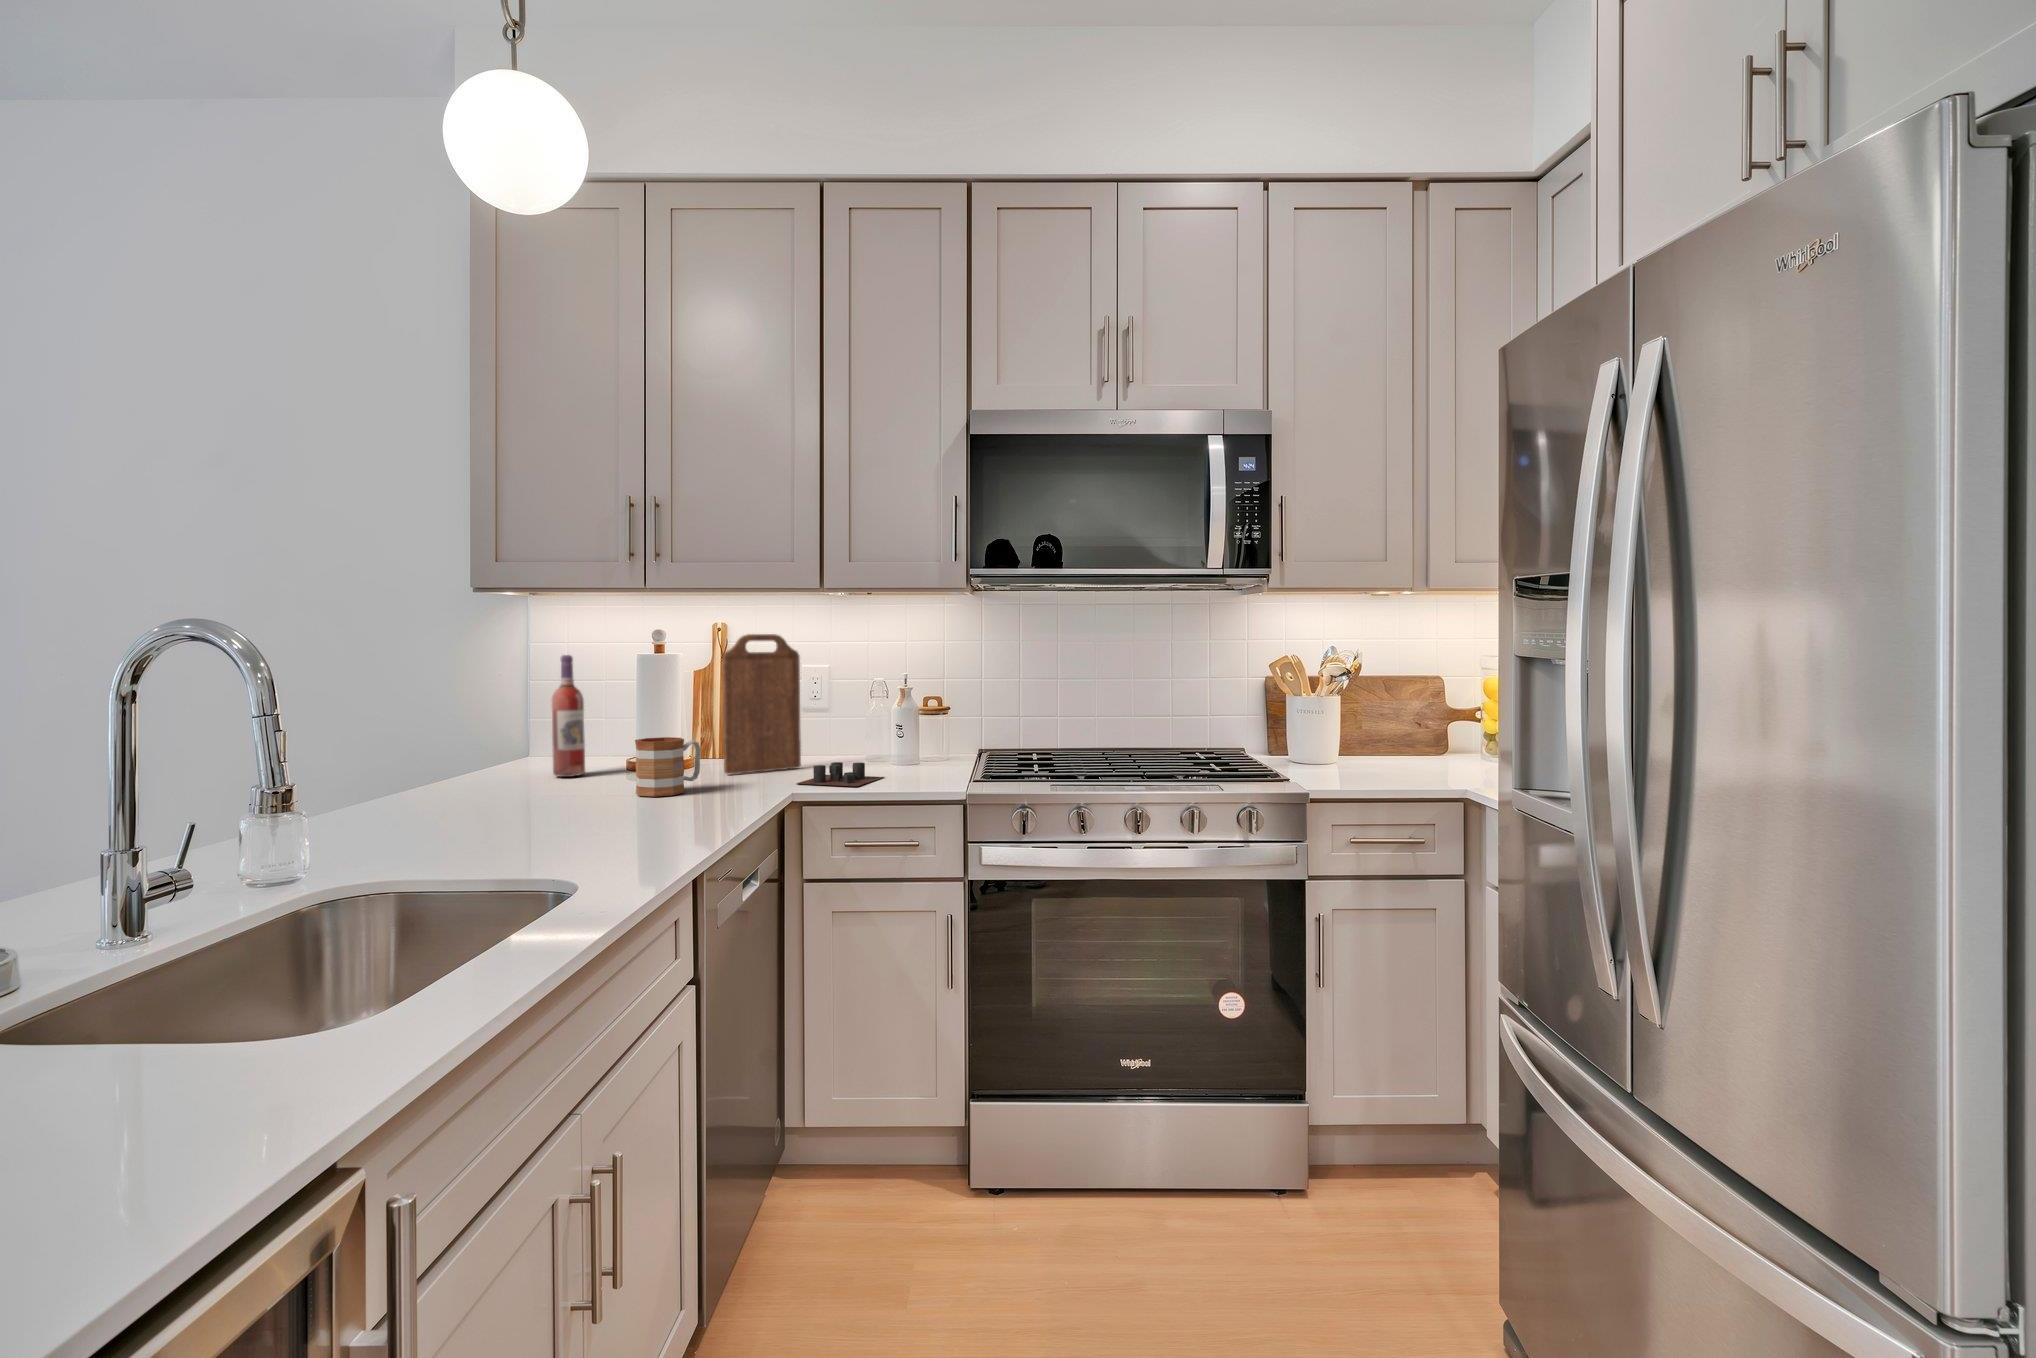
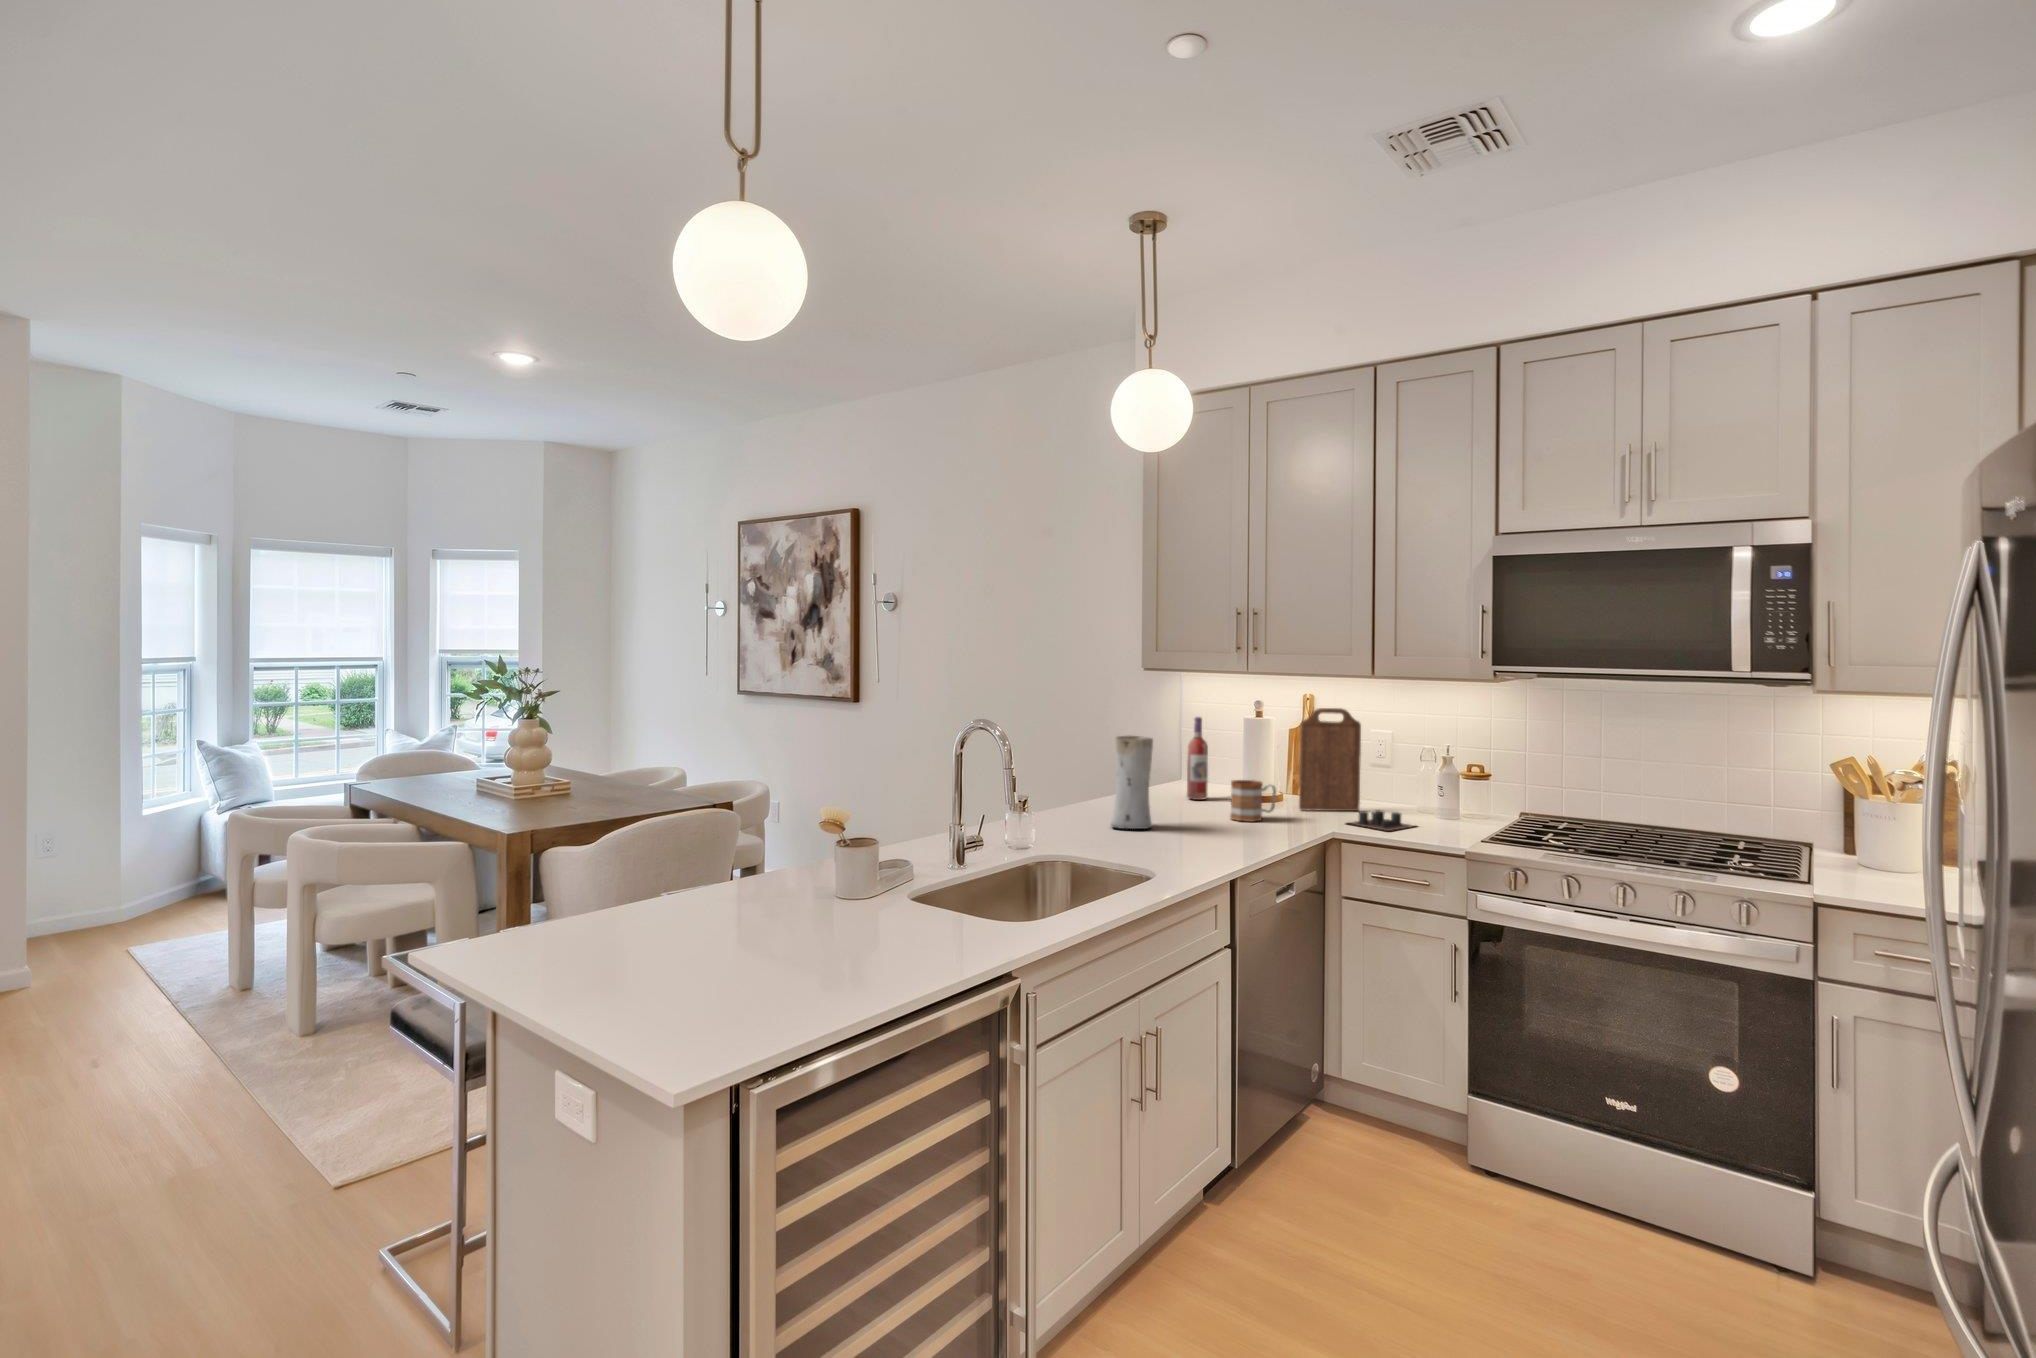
vase: none [447,678,522,829] -> present [1111,736,1153,829]

